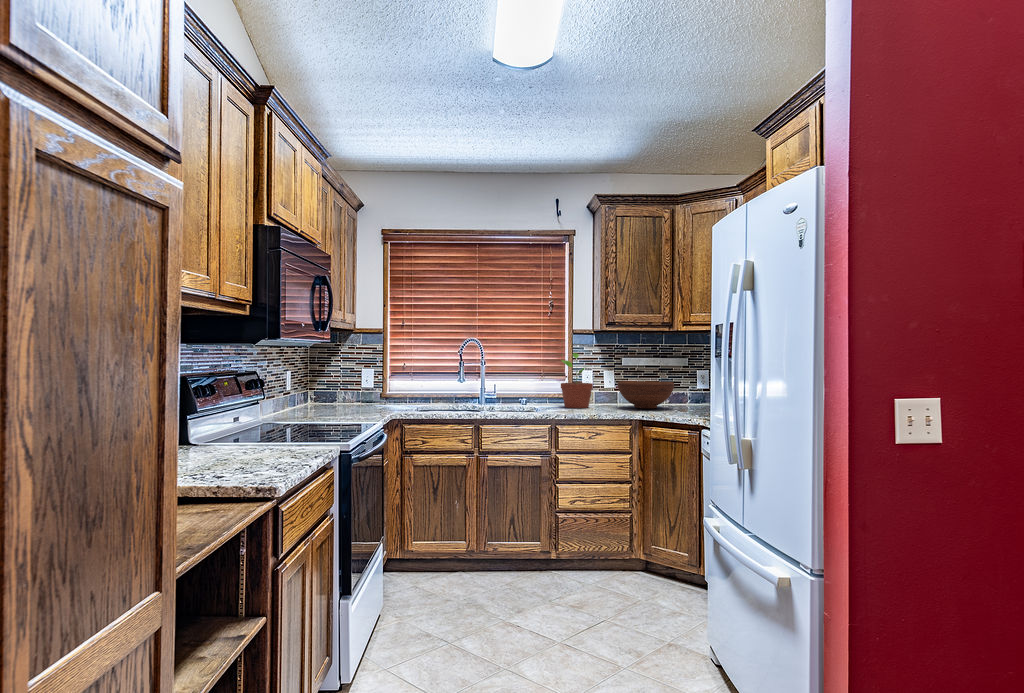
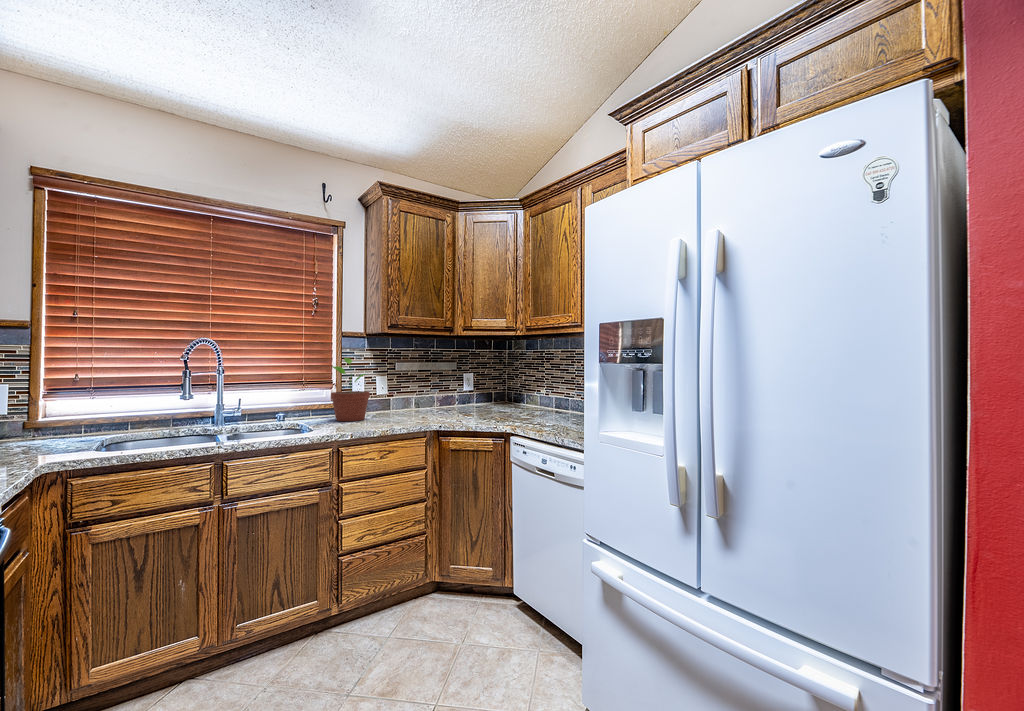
fruit bowl: present [618,381,674,409] -> none [398,387,457,416]

